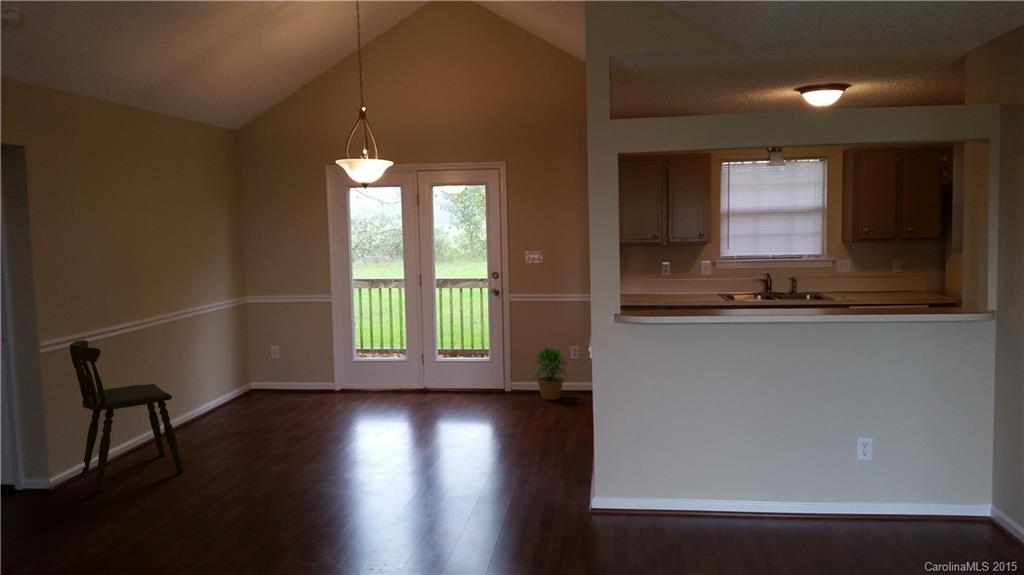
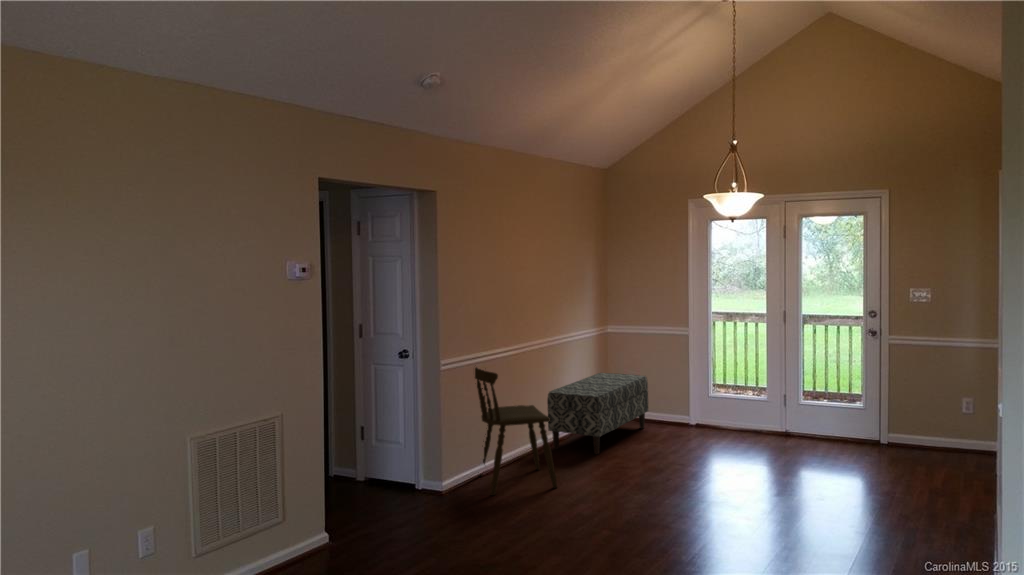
bench: none [176,346,294,431] -> present [547,373,648,454]
potted plant: present [534,348,567,400] -> none [914,398,963,460]

